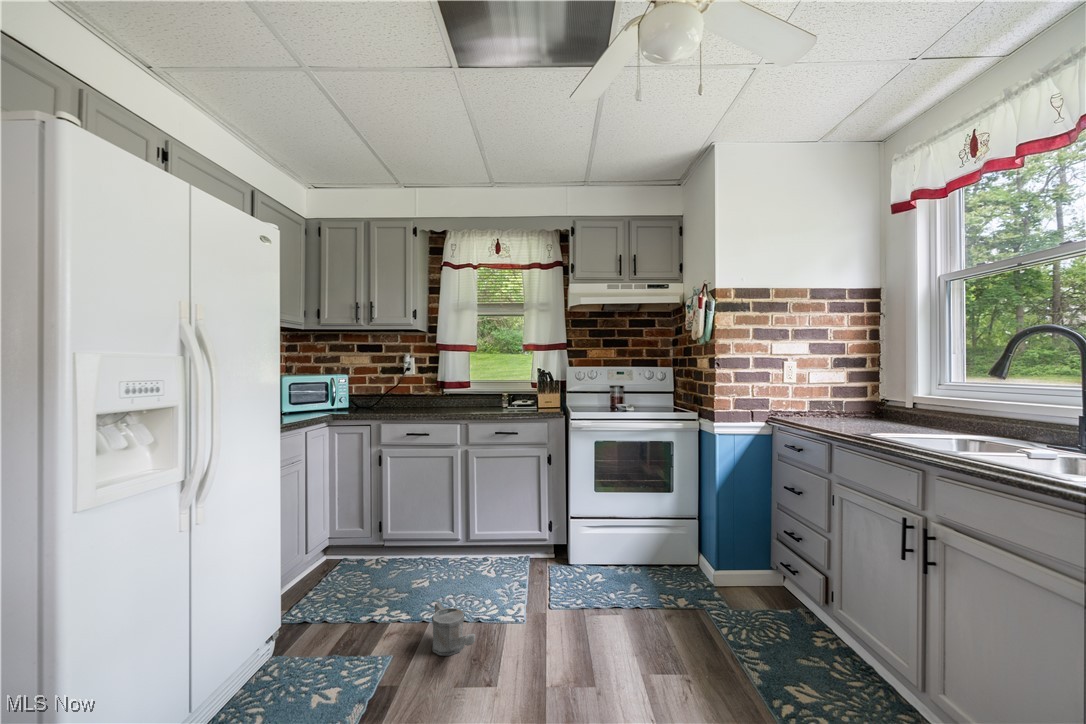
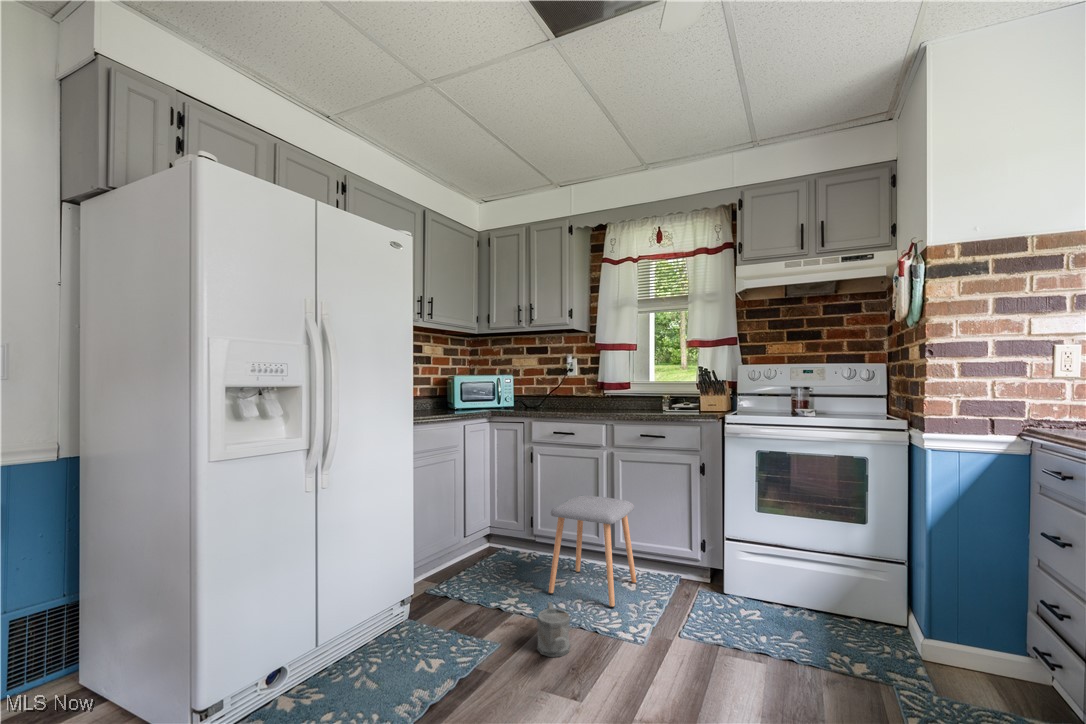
stool: none [417,494,493,595] -> present [549,495,636,608]

